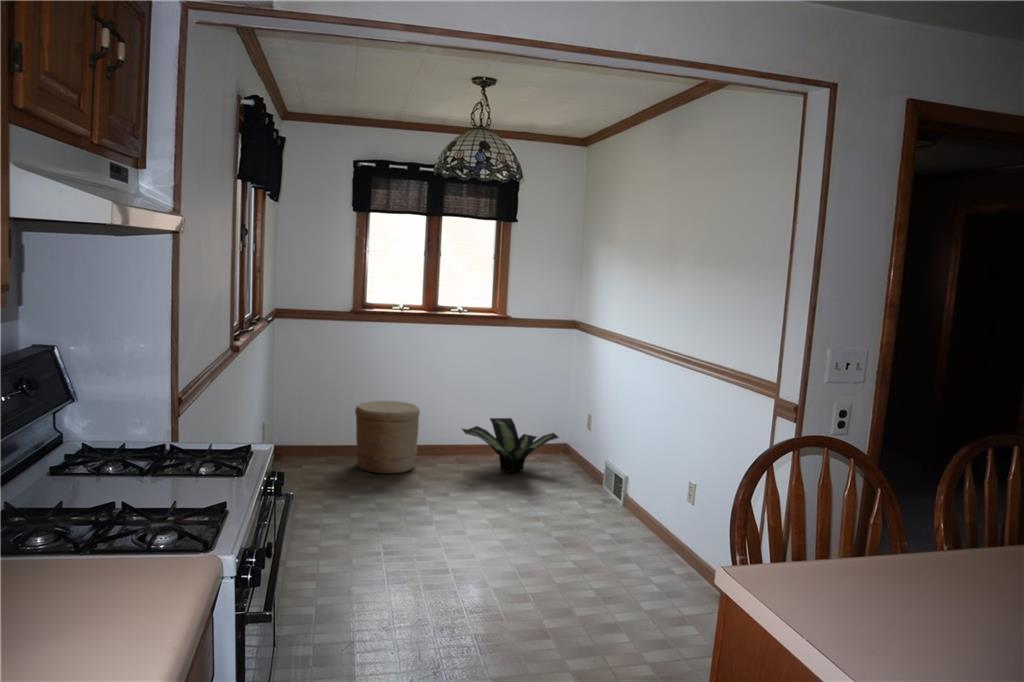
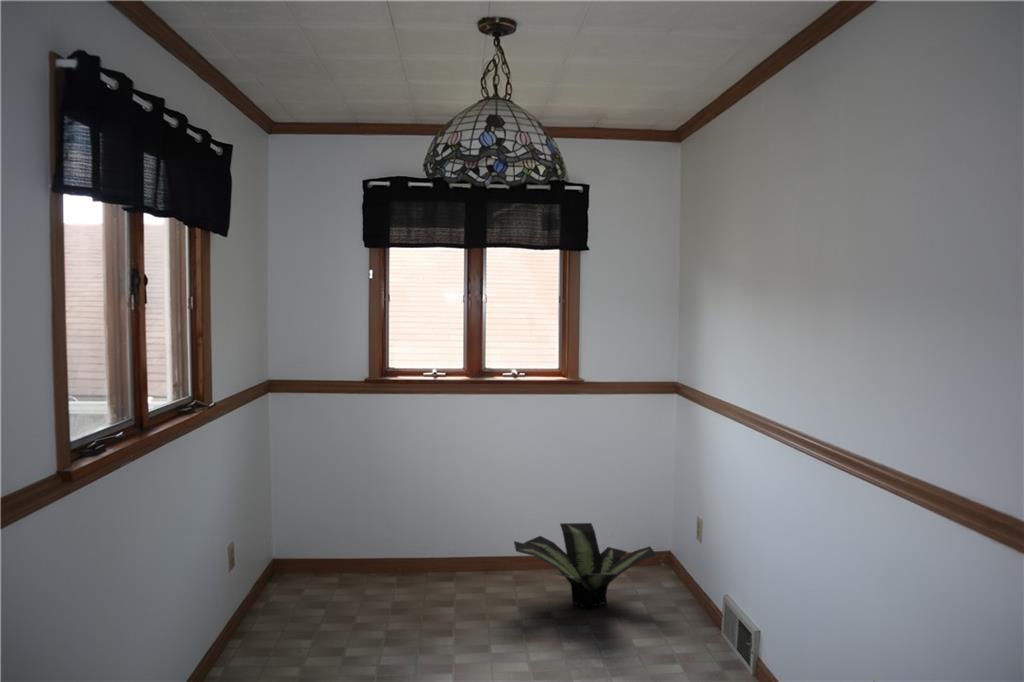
woven basket: present [355,401,420,474] -> none [367,501,456,609]

